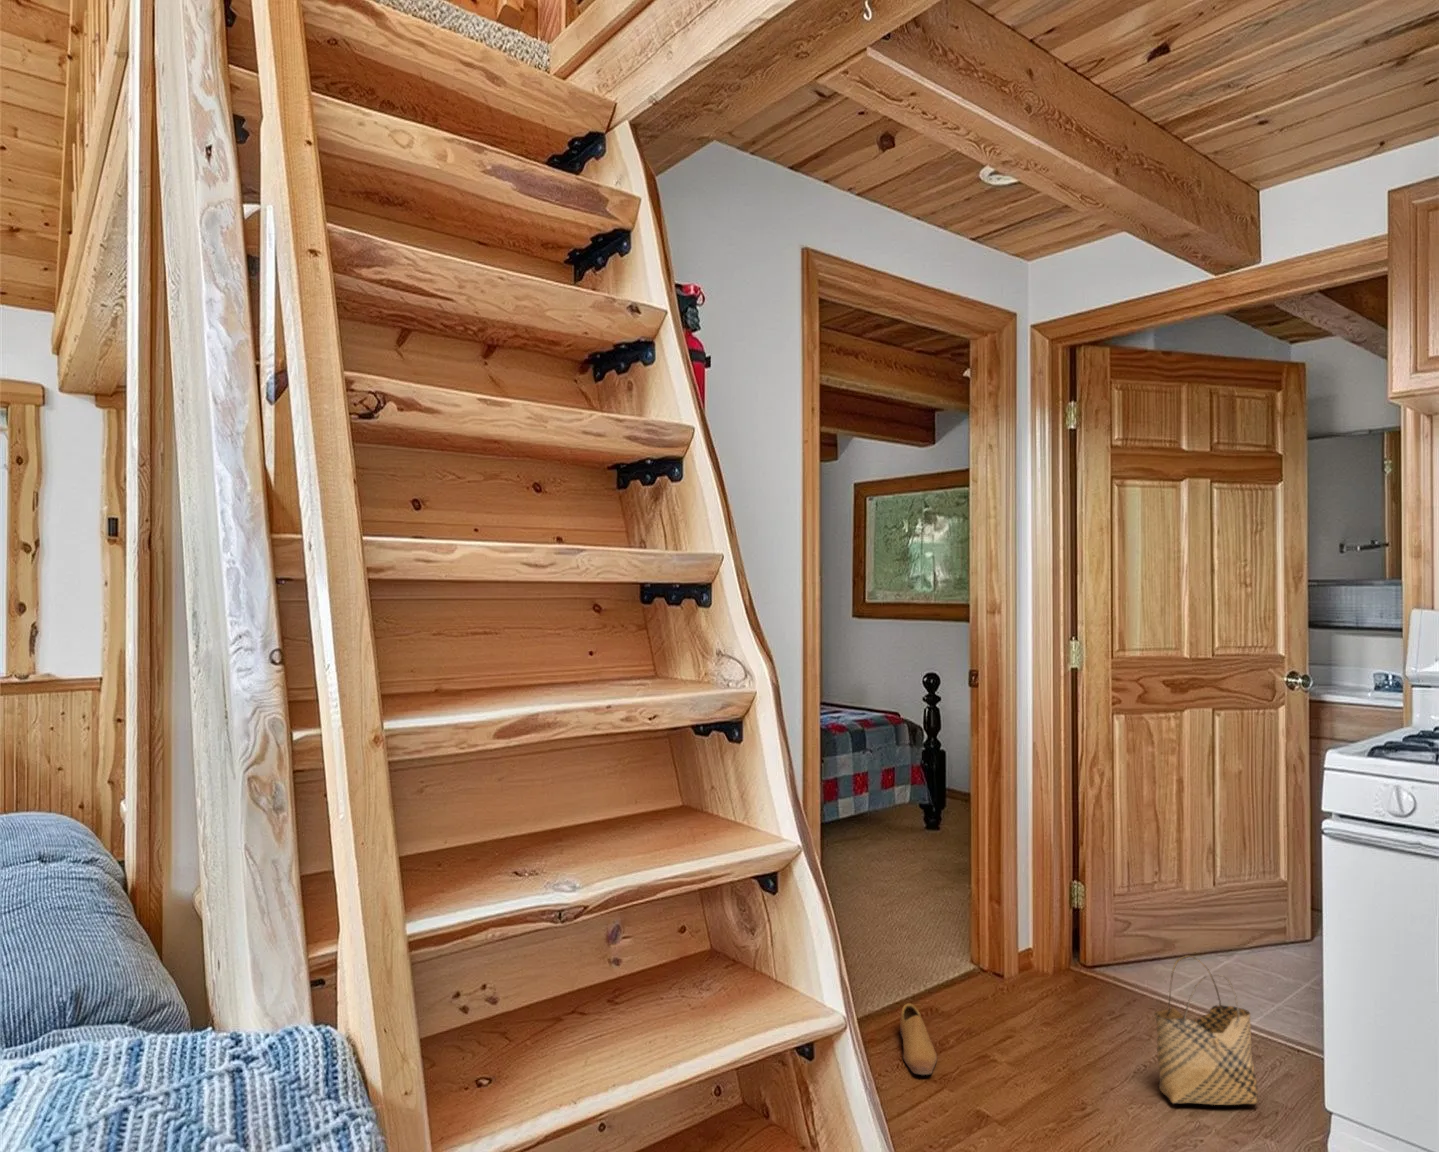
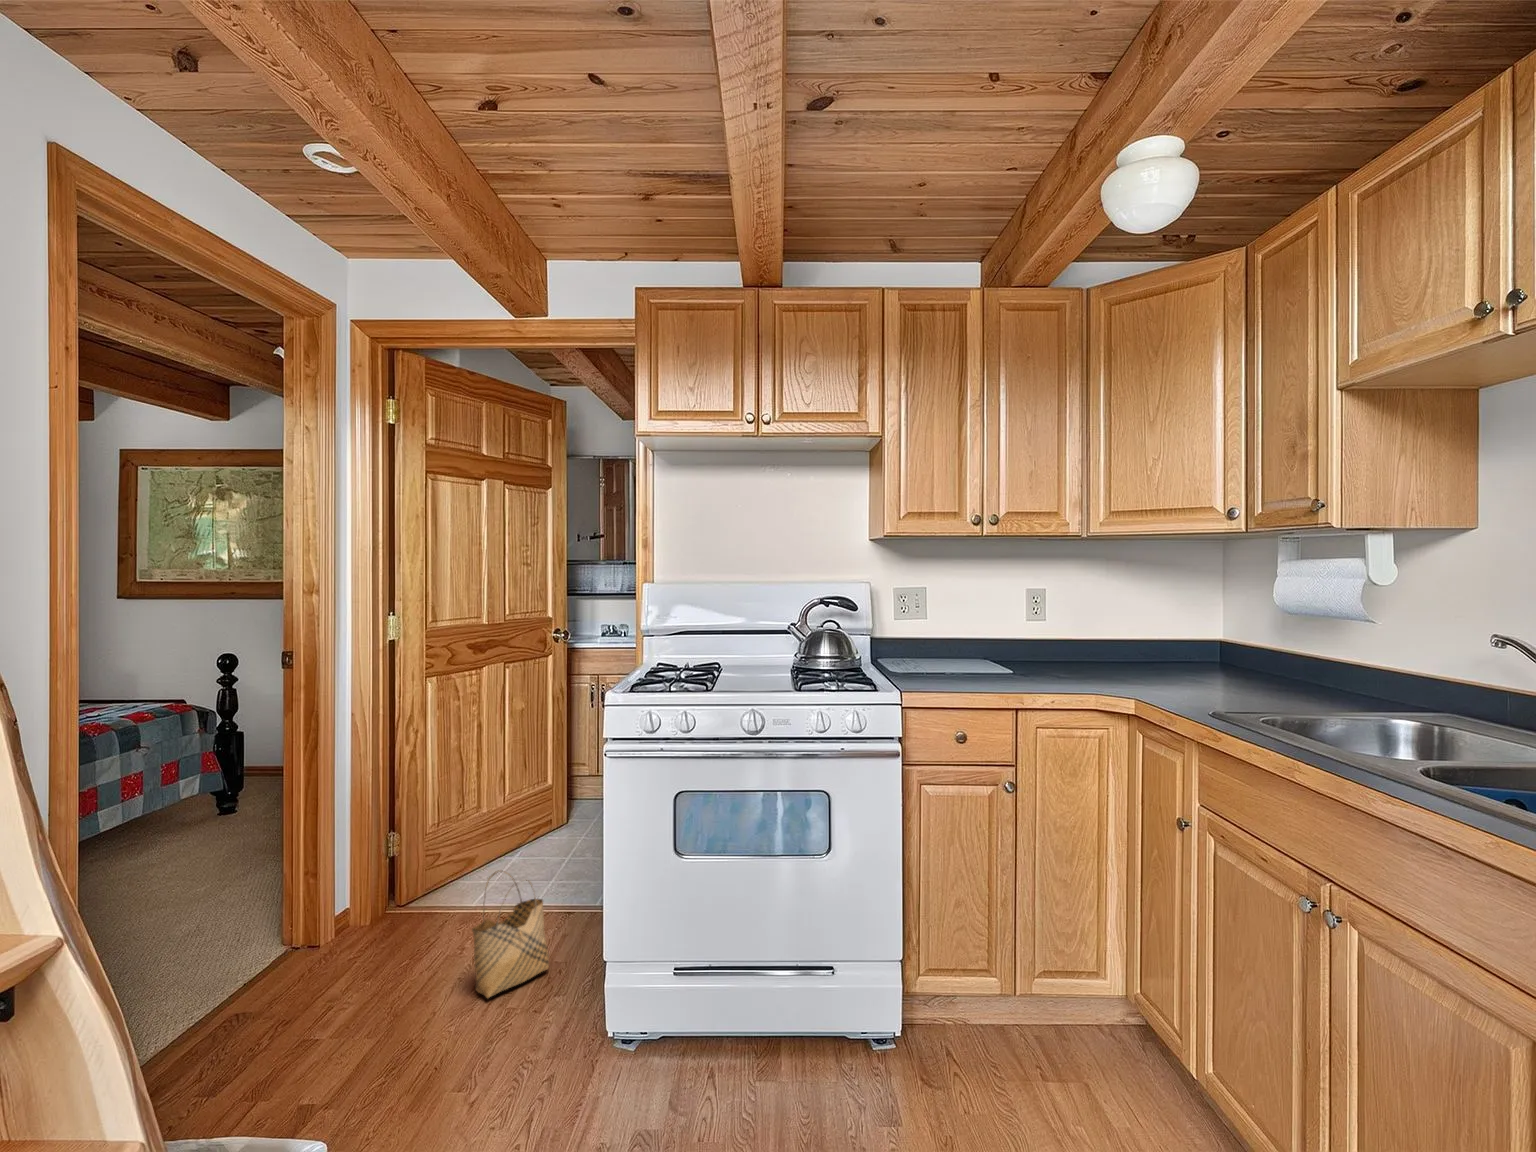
shoe: present [900,1003,937,1075] -> none [202,1016,252,1093]

